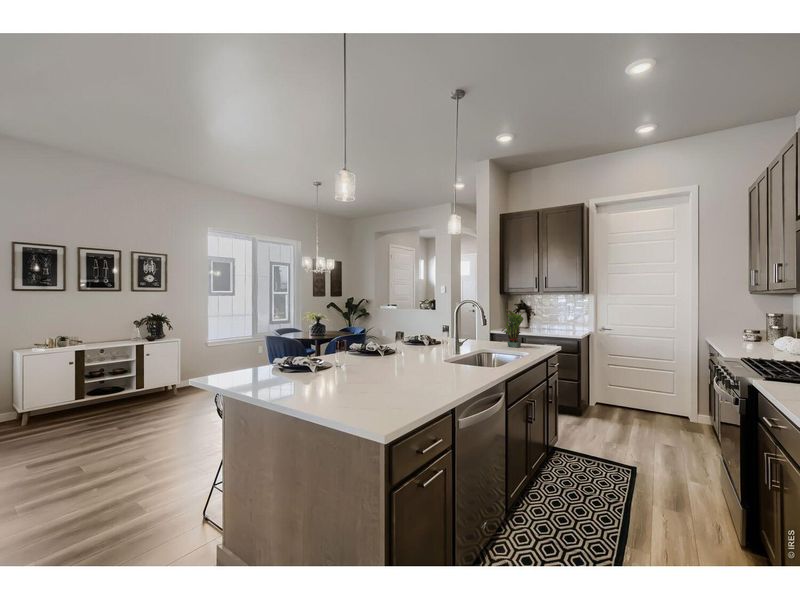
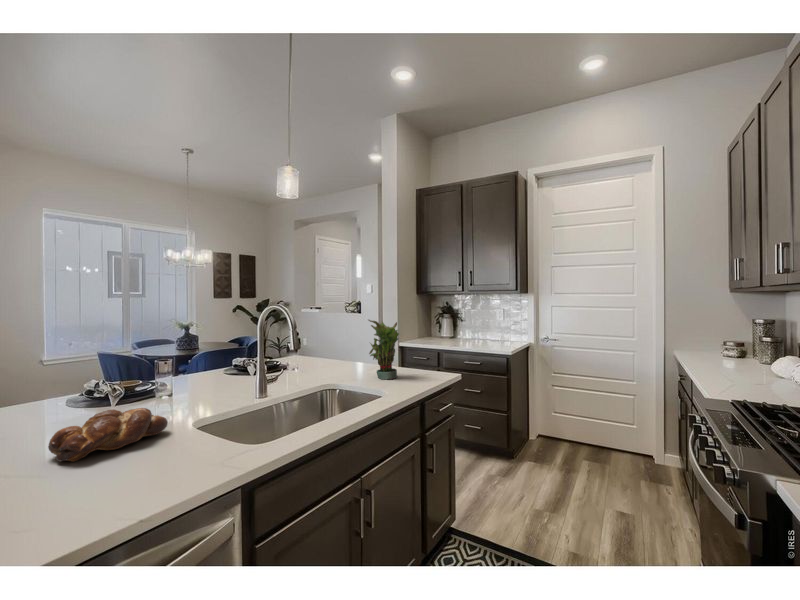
bread loaf: none [406,348,440,367] -> present [48,408,168,461]

